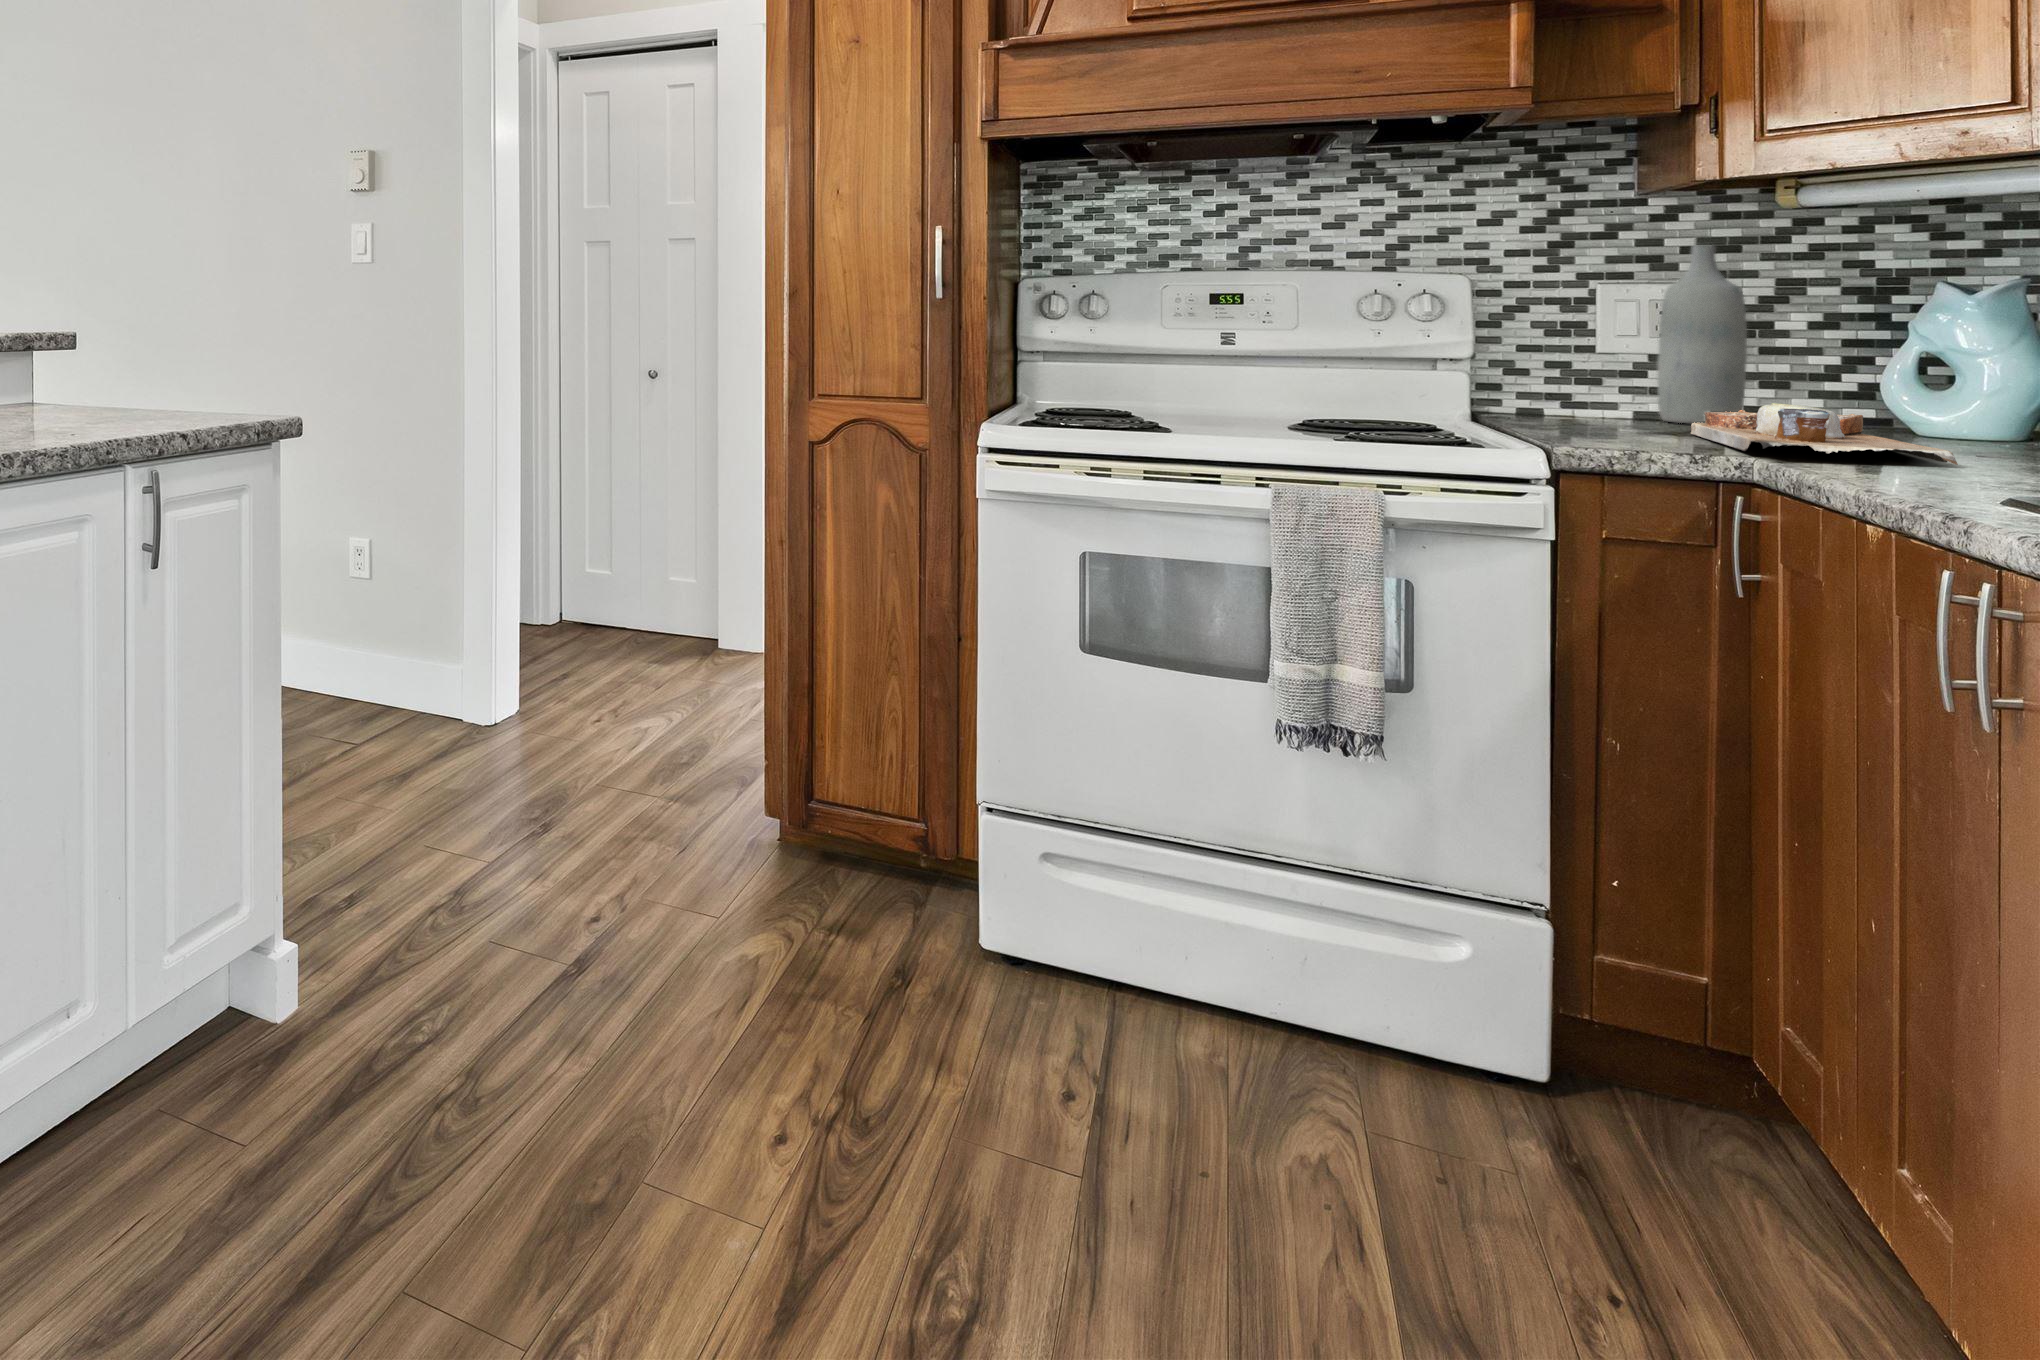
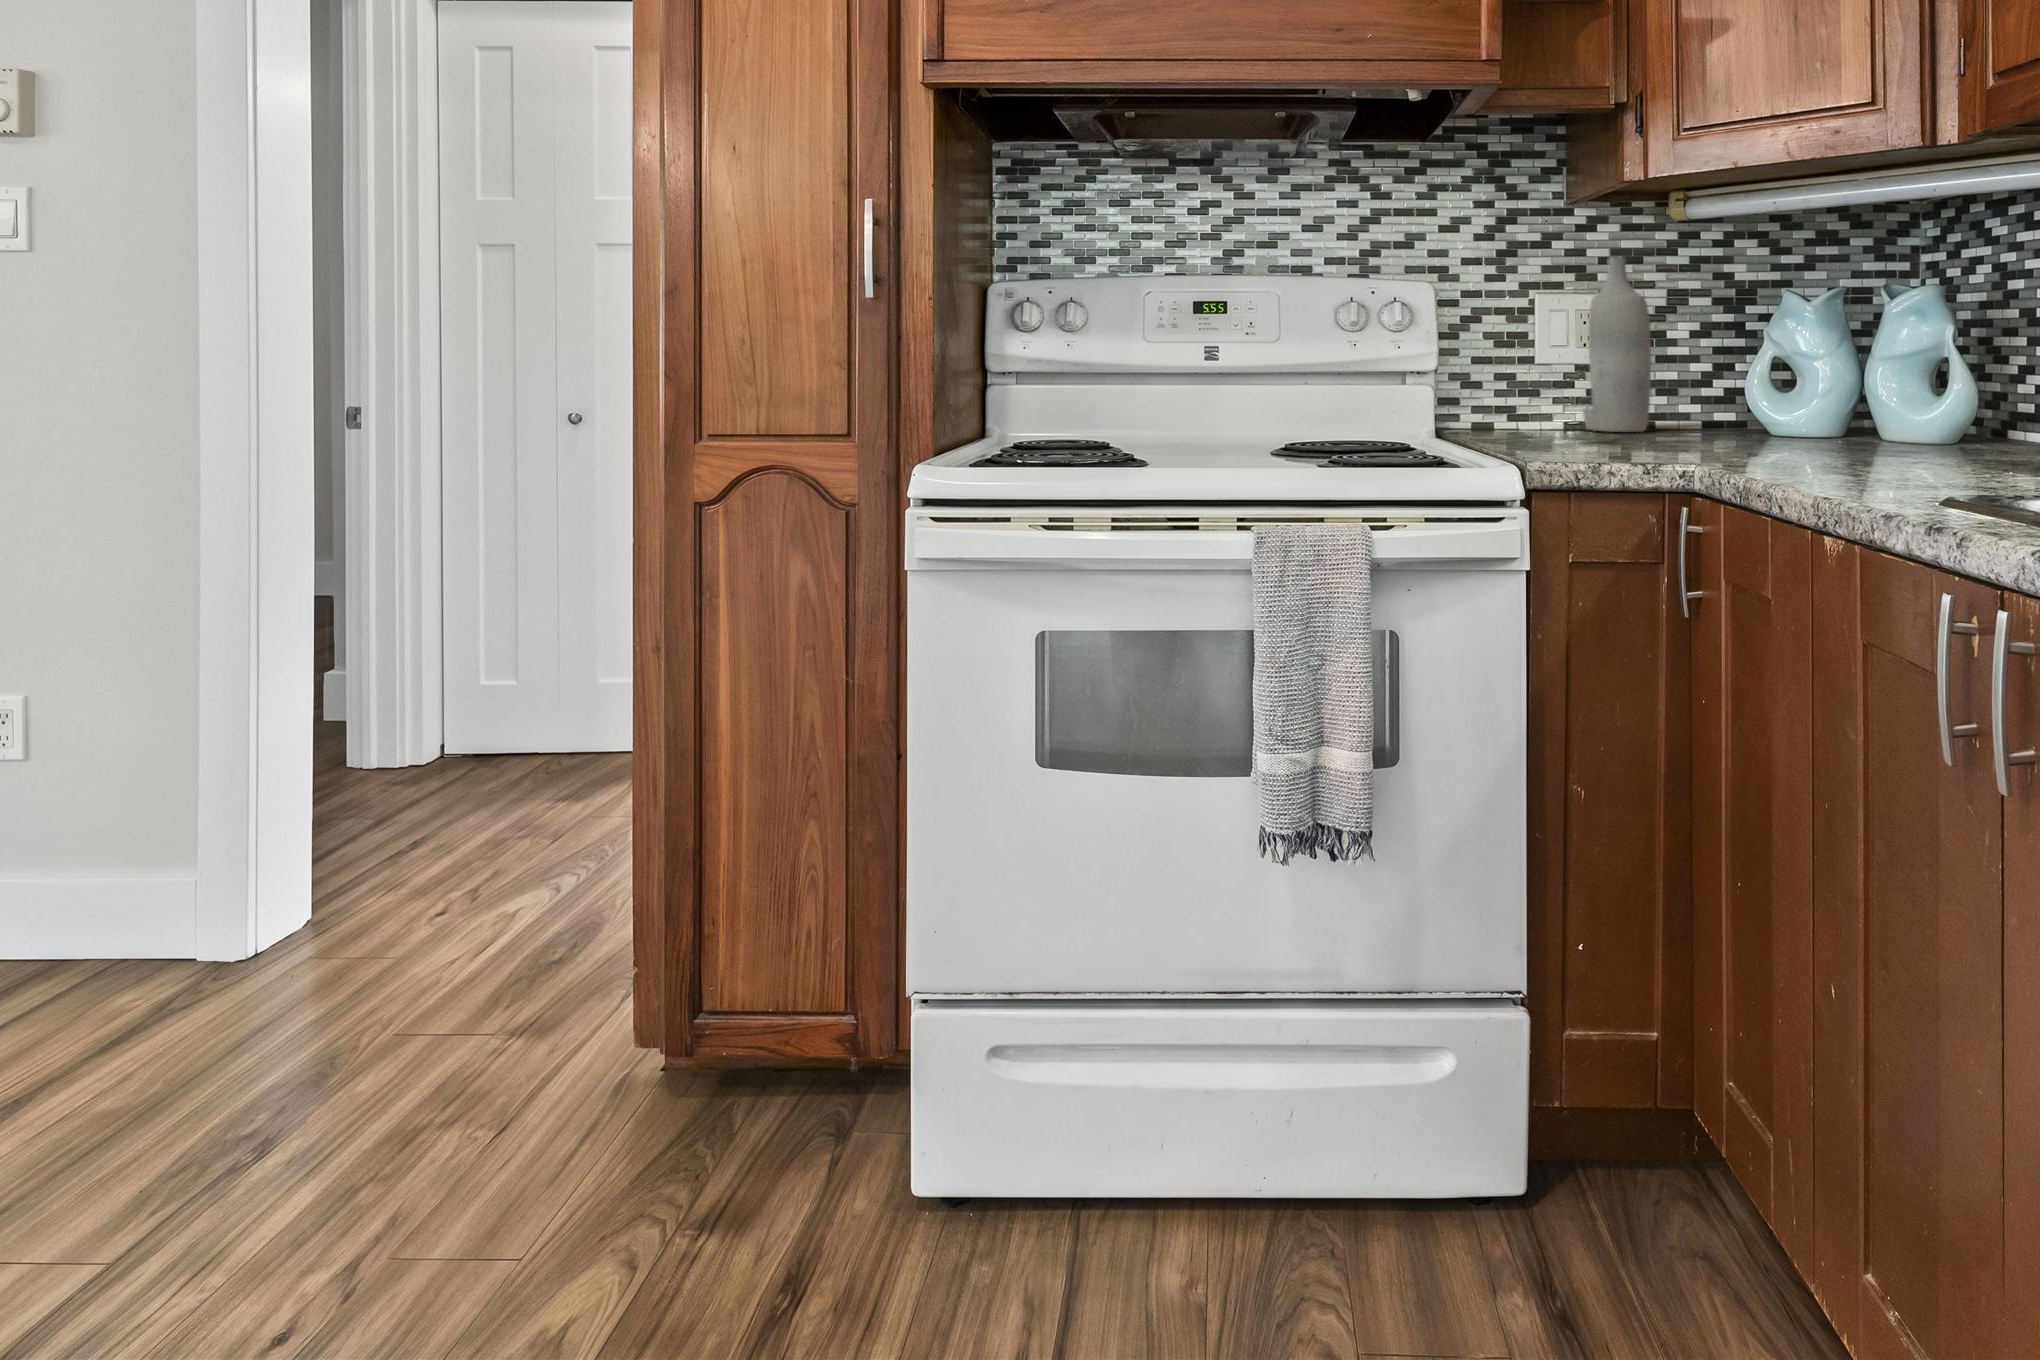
cutting board: present [1690,403,1958,465] -> none [1621,409,1861,468]

